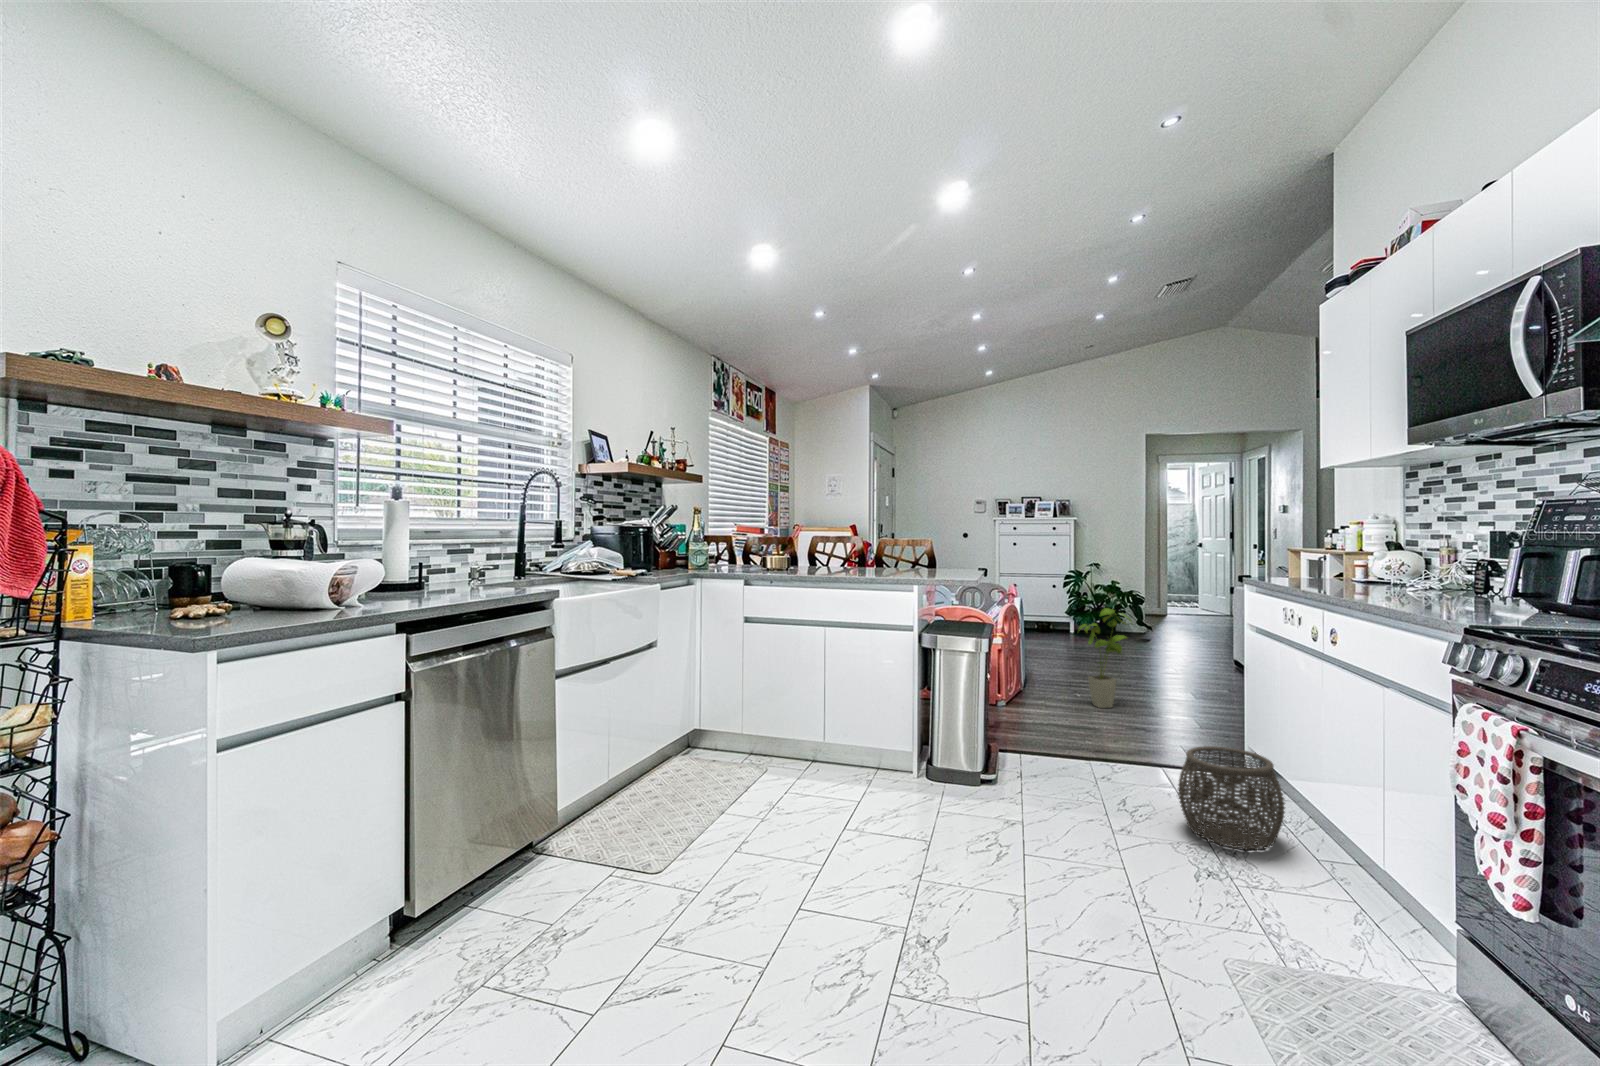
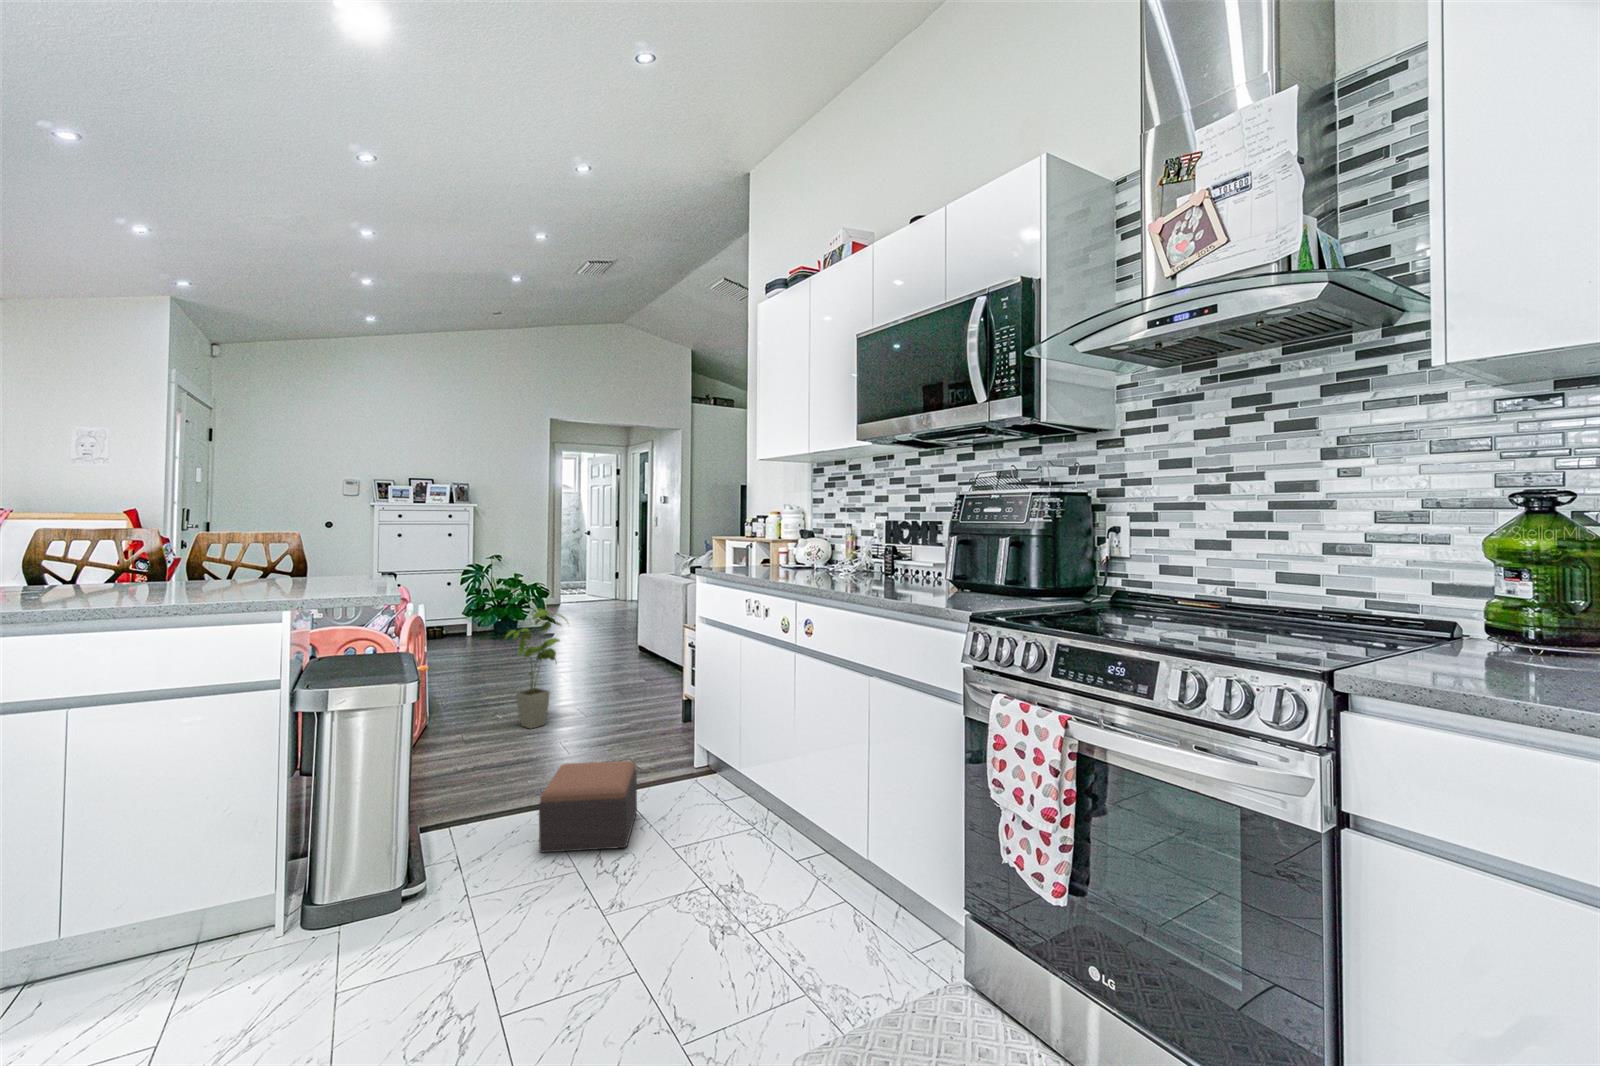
footstool: none [1079,727,1169,802] -> present [539,761,637,852]
woven basket: present [1178,746,1285,850] -> none [666,760,769,881]

